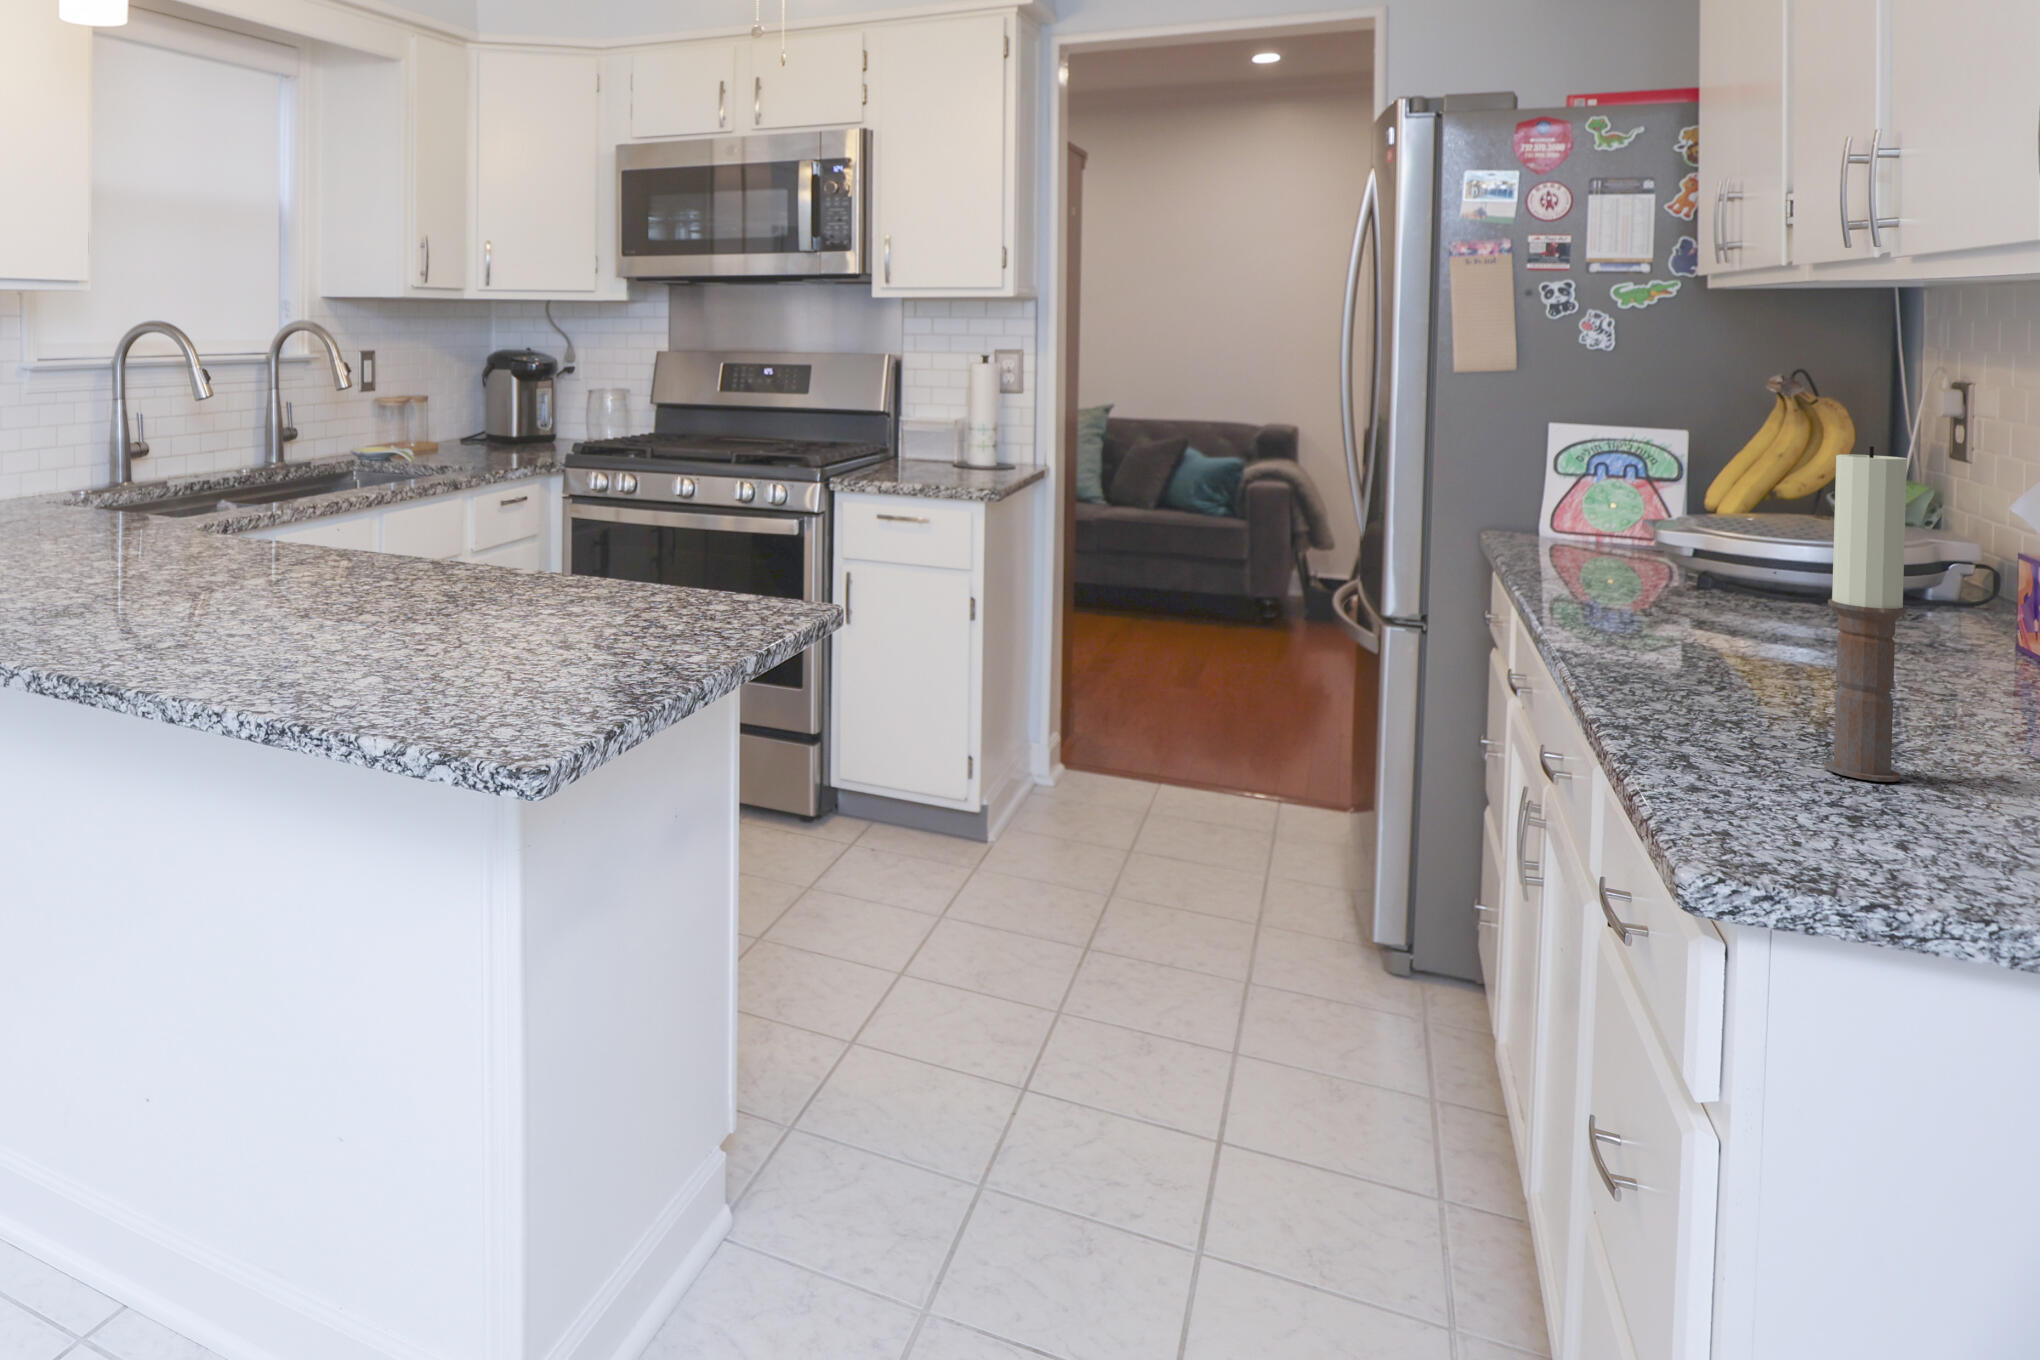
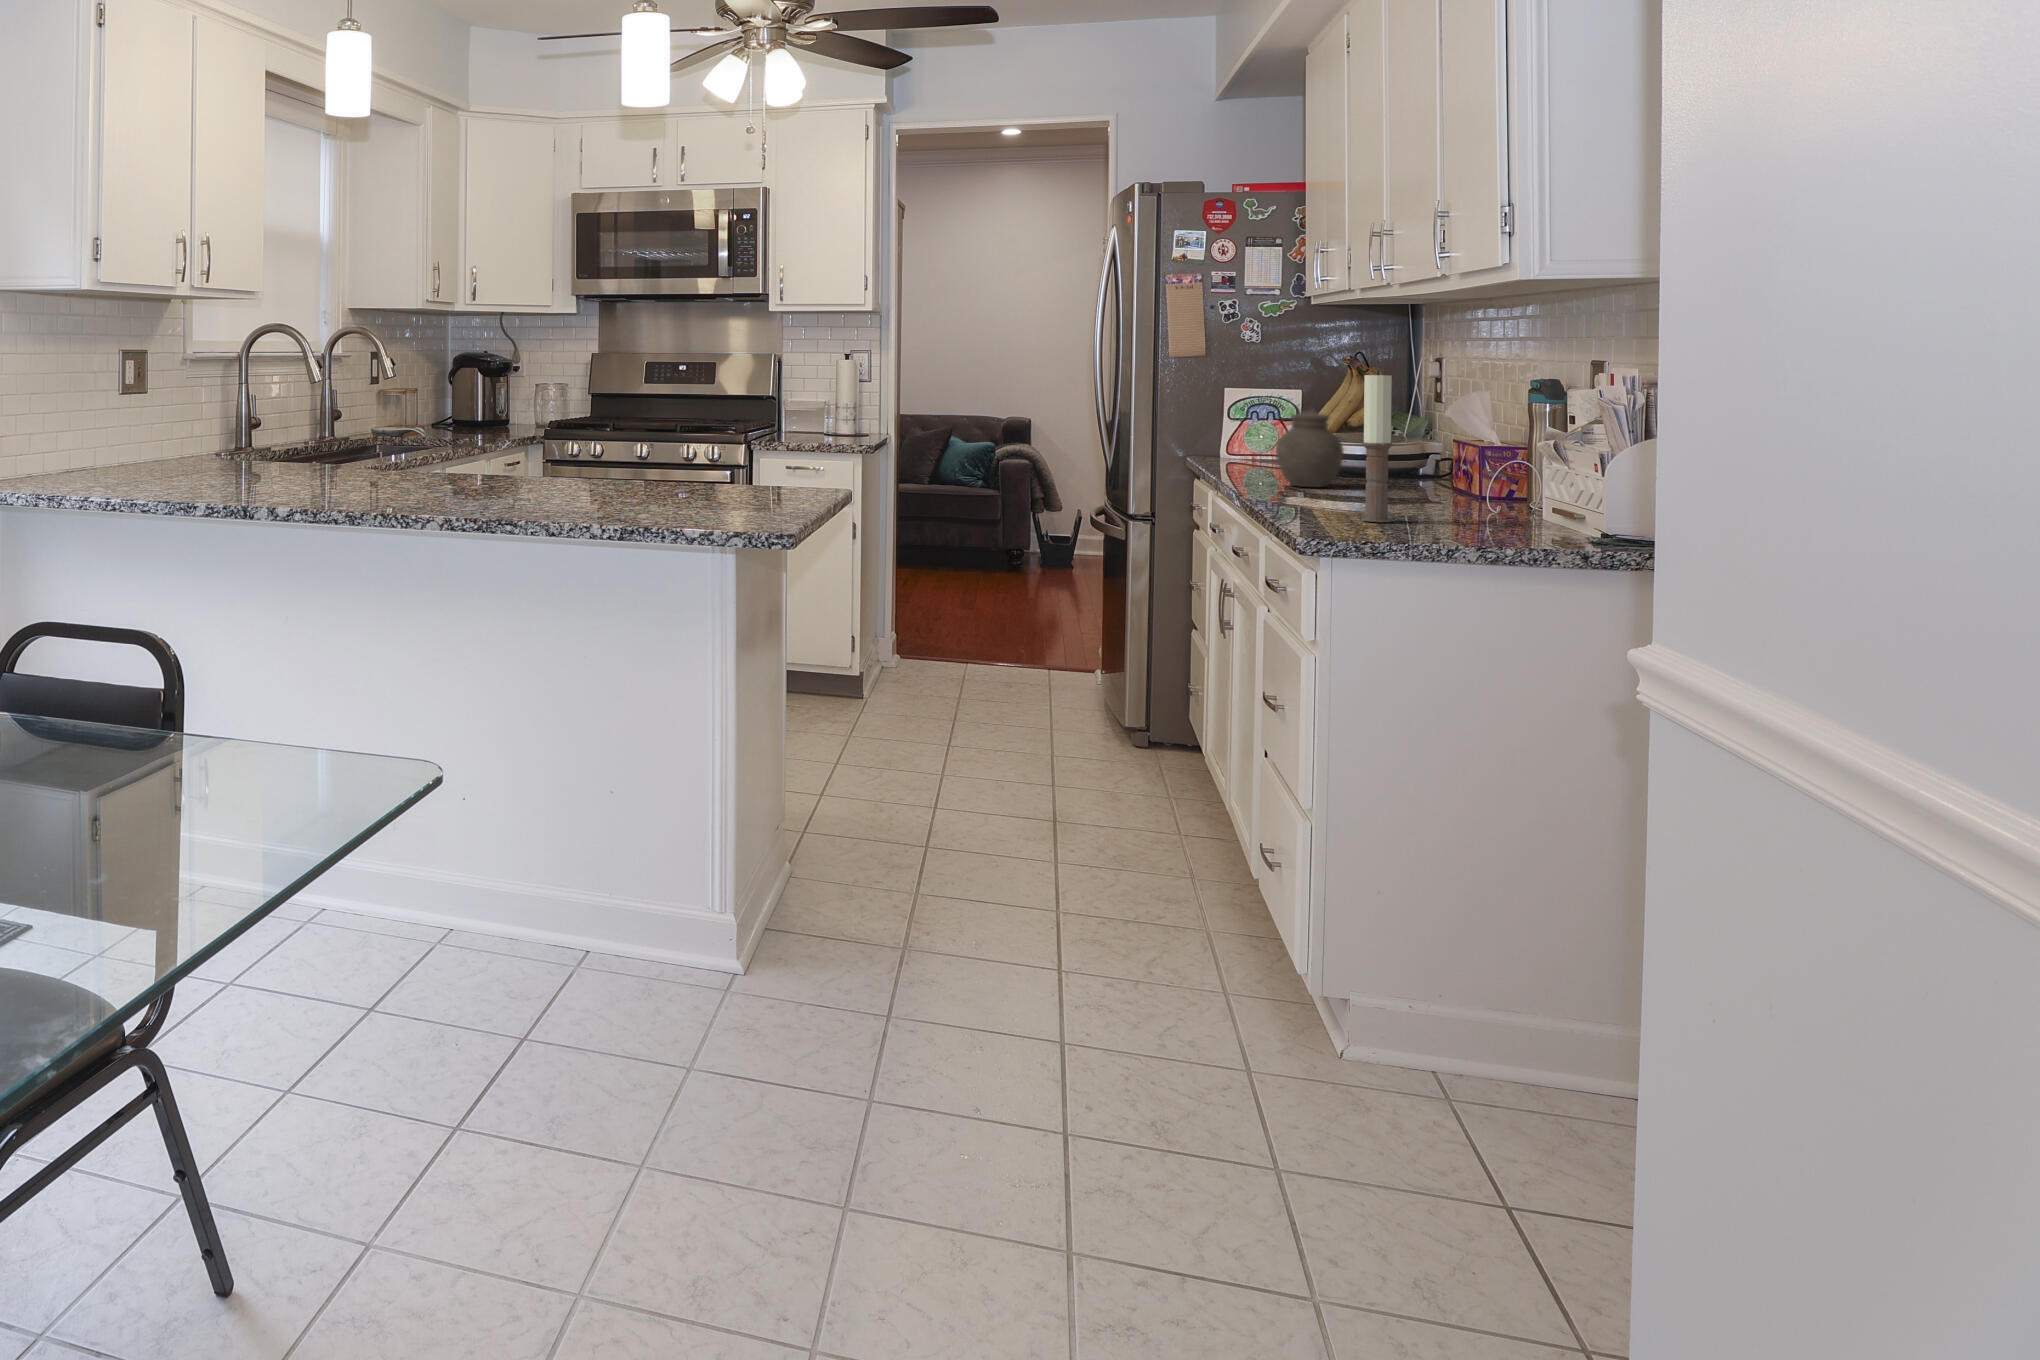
jar: none [1631,478,1771,629] -> present [1276,406,1344,487]

